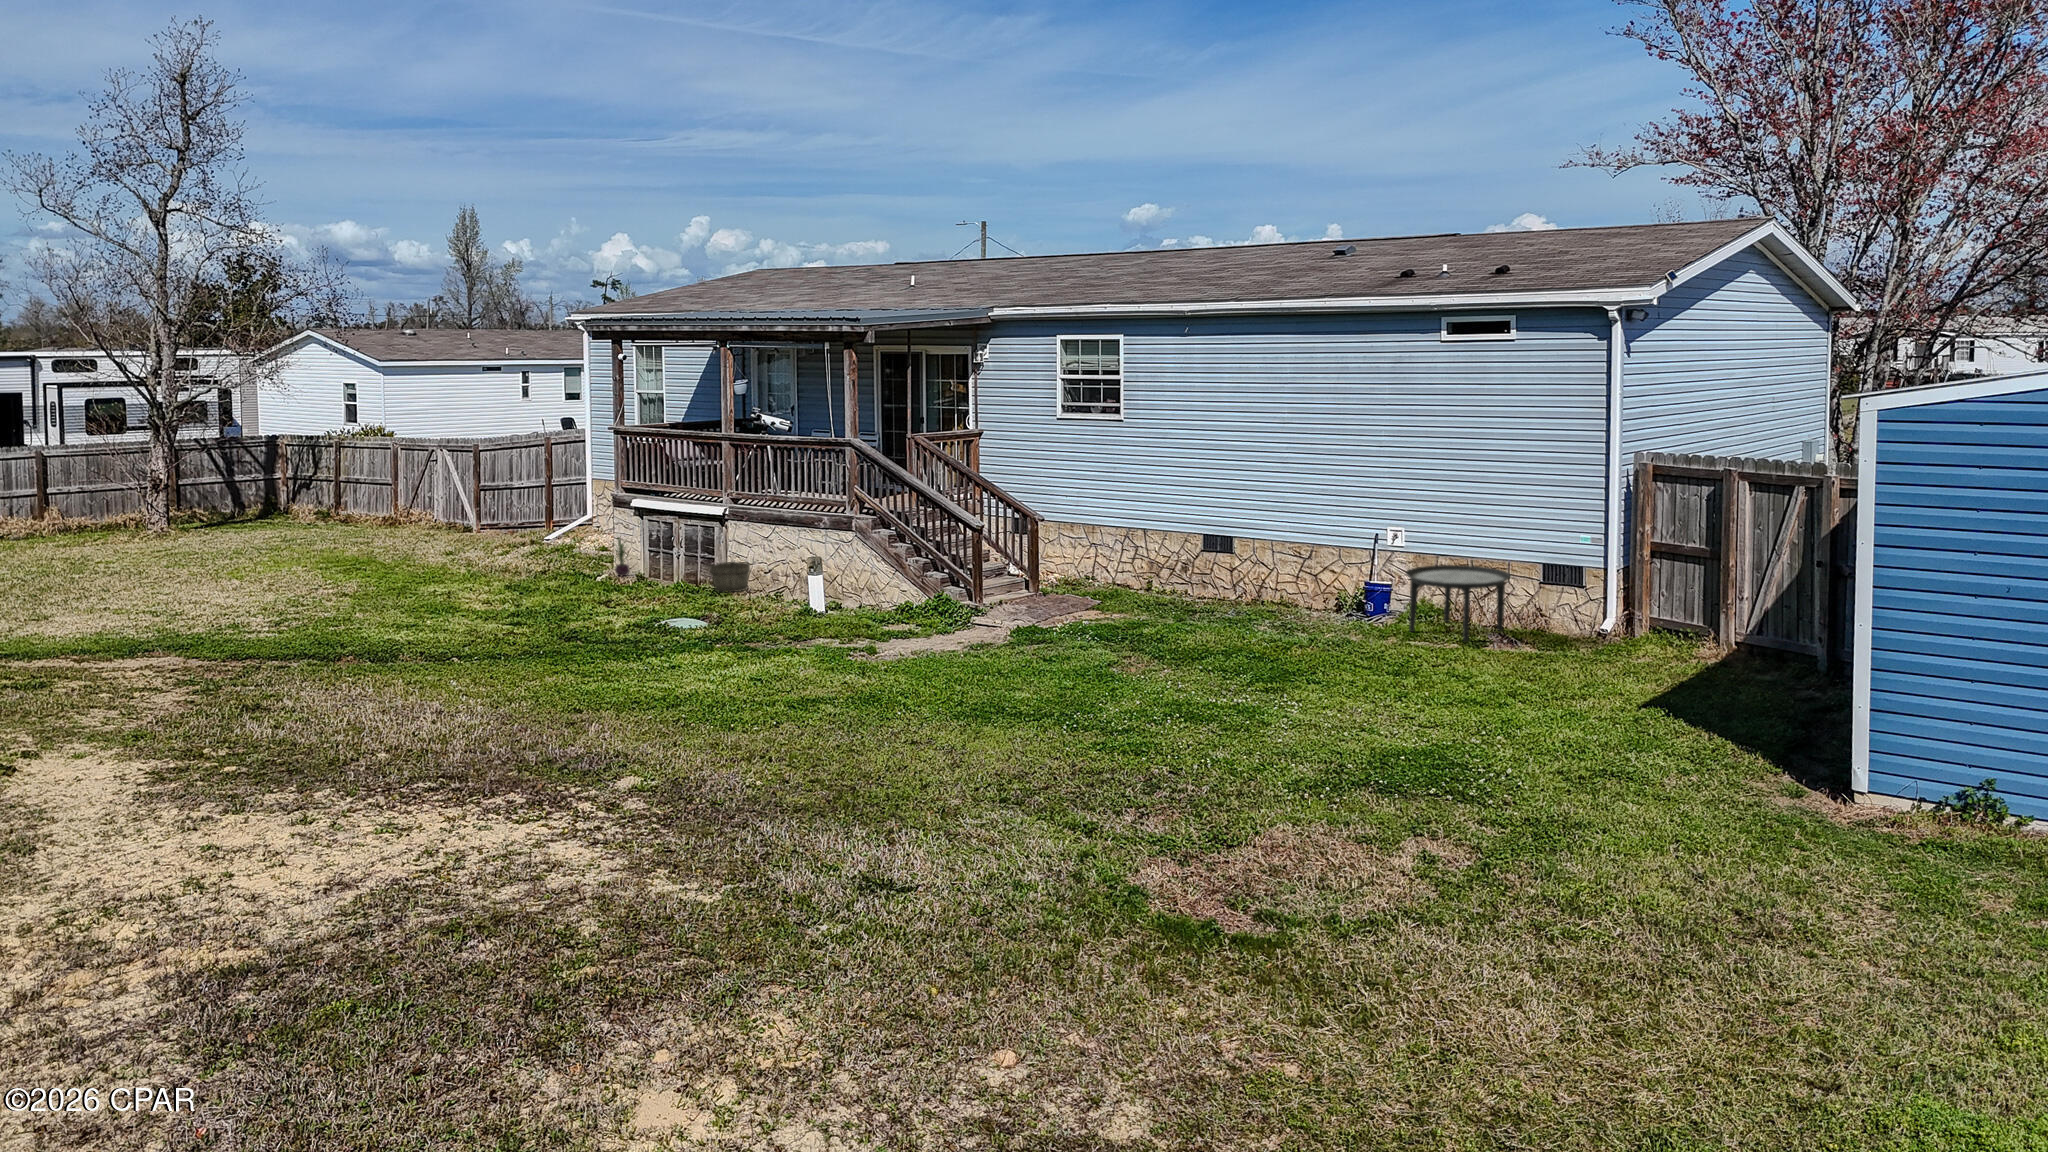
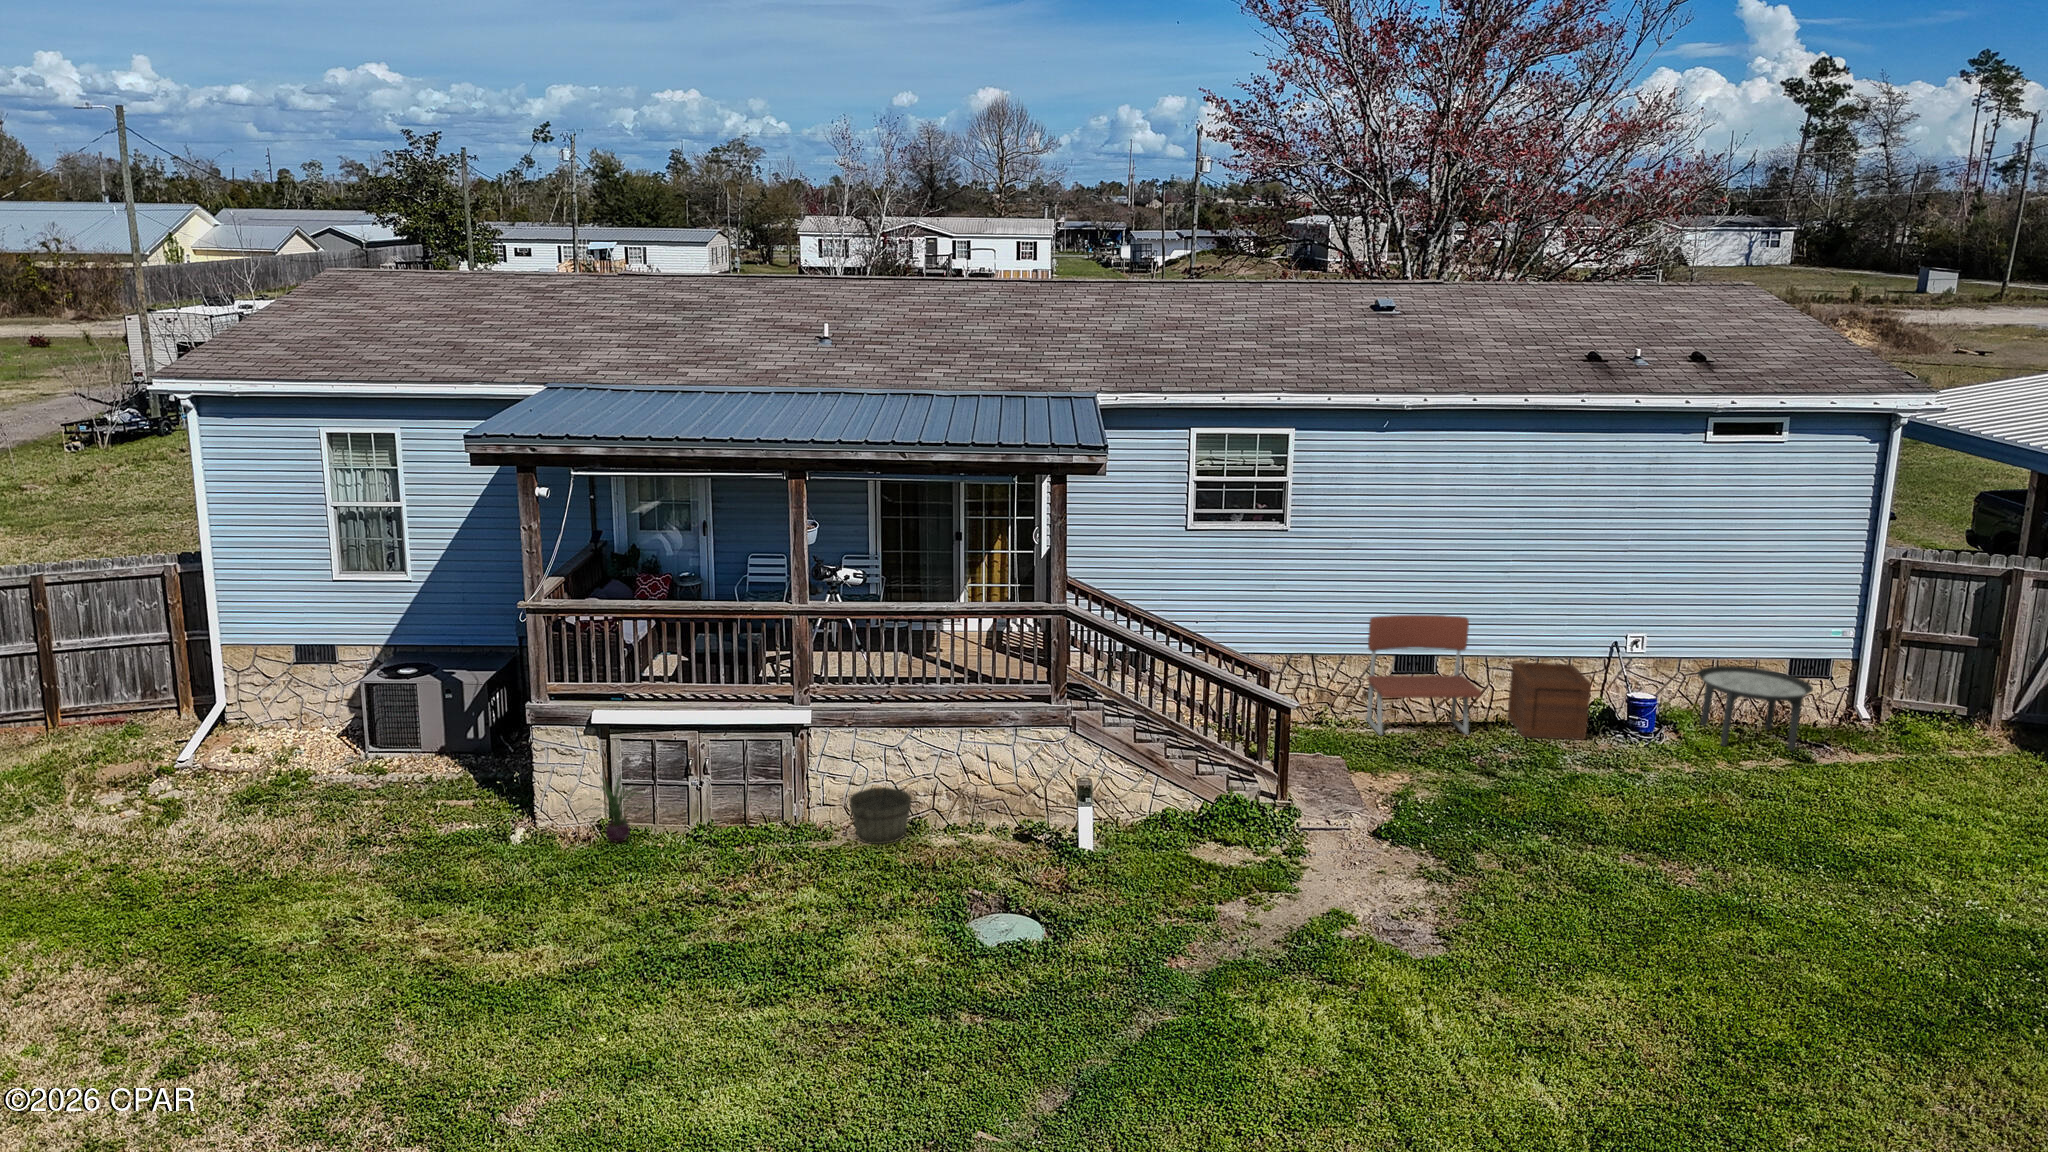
bench: none [1146,496,1245,602] -> present [1366,615,1482,735]
wooden crate: none [1258,547,1337,615] -> present [1507,662,1591,740]

